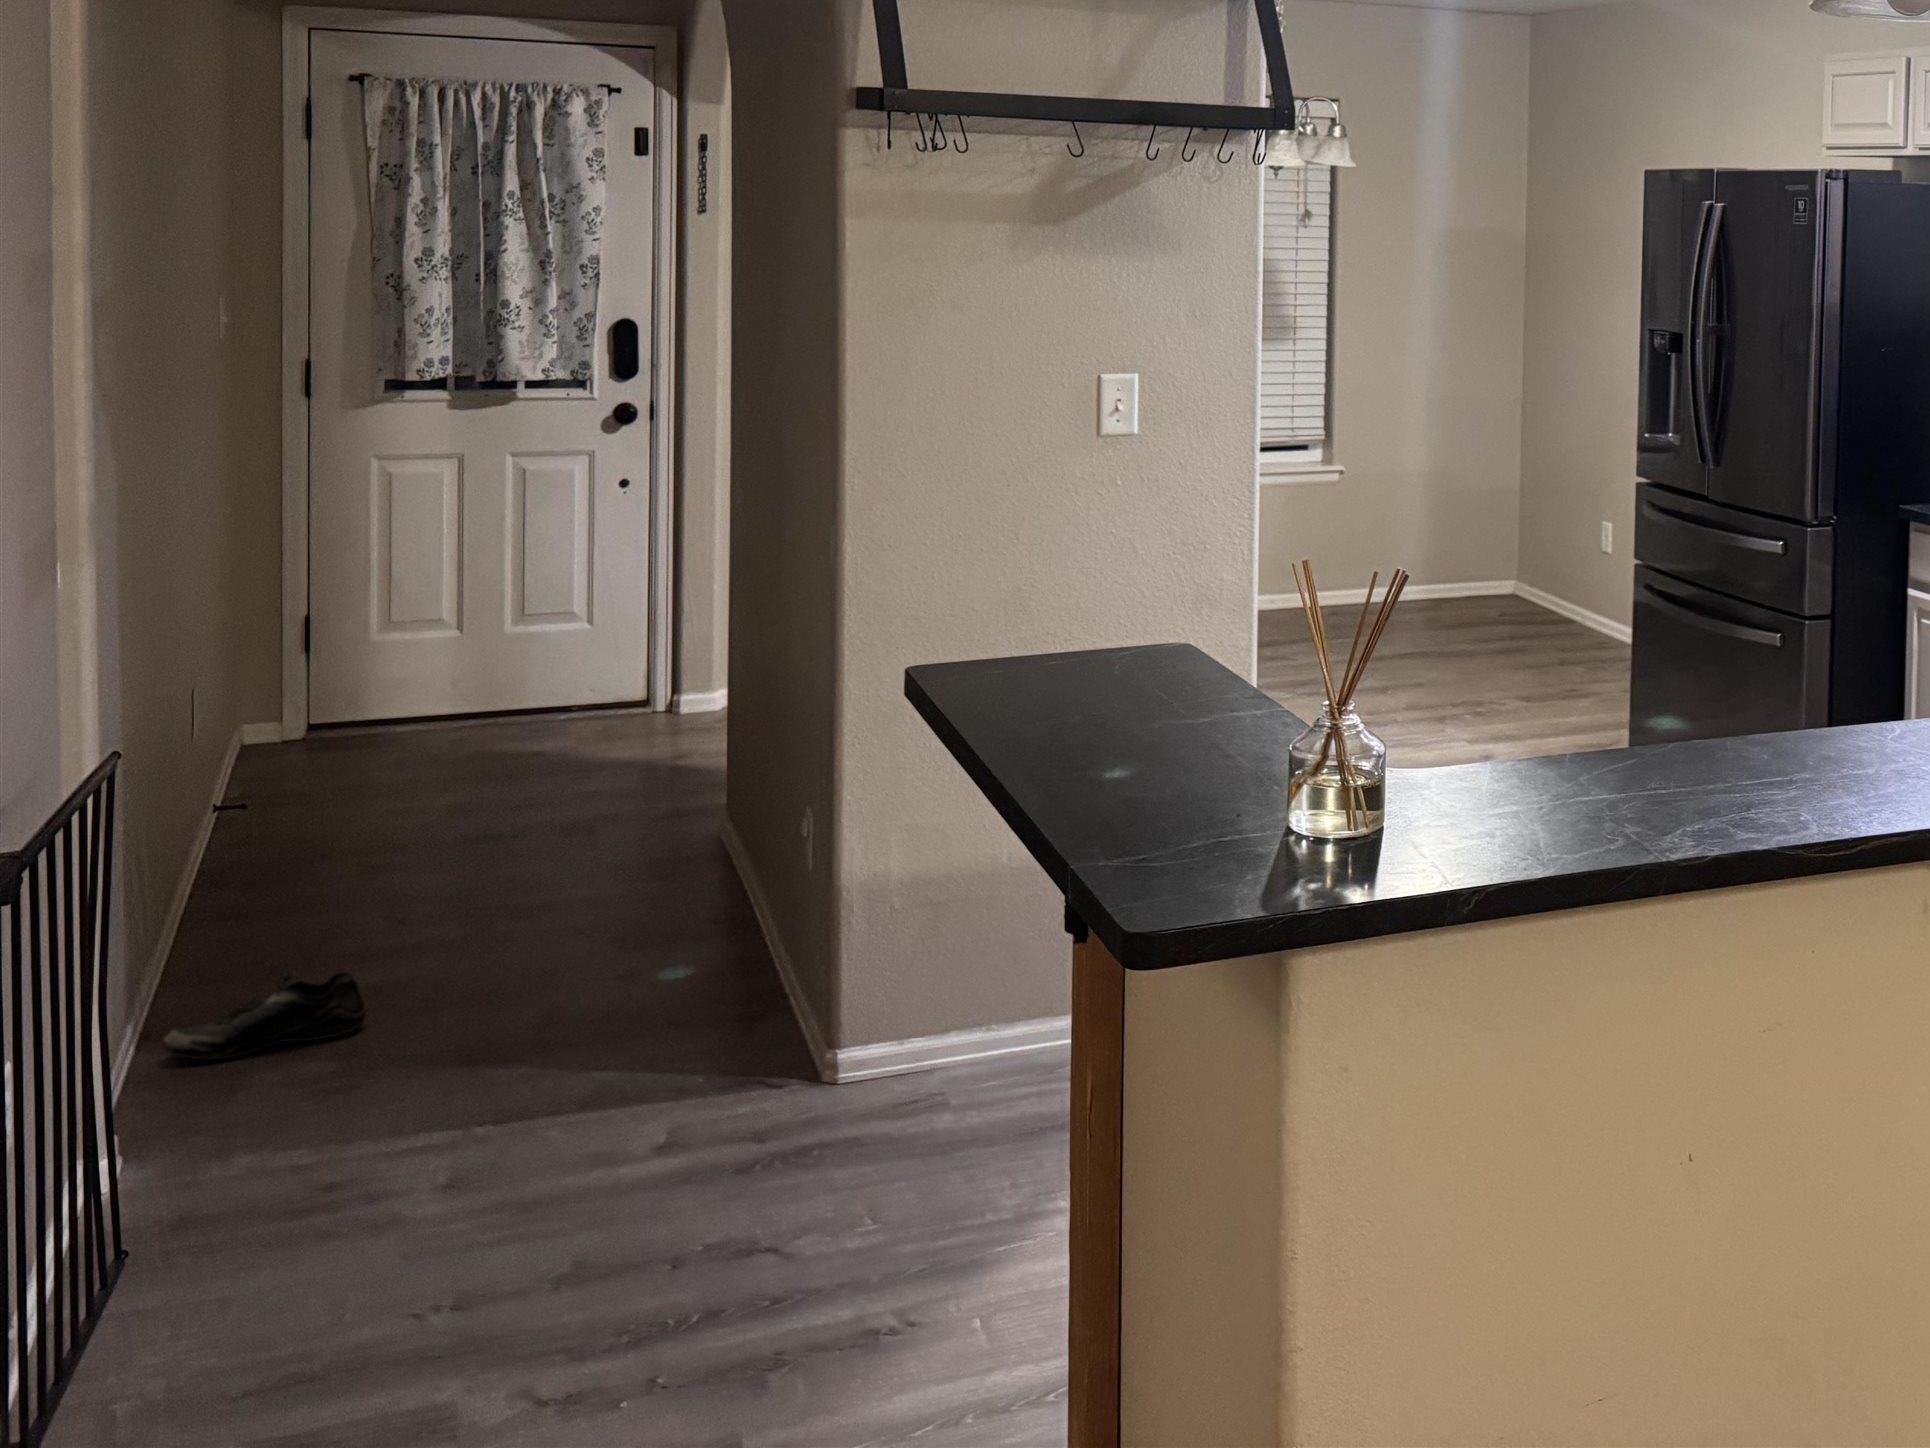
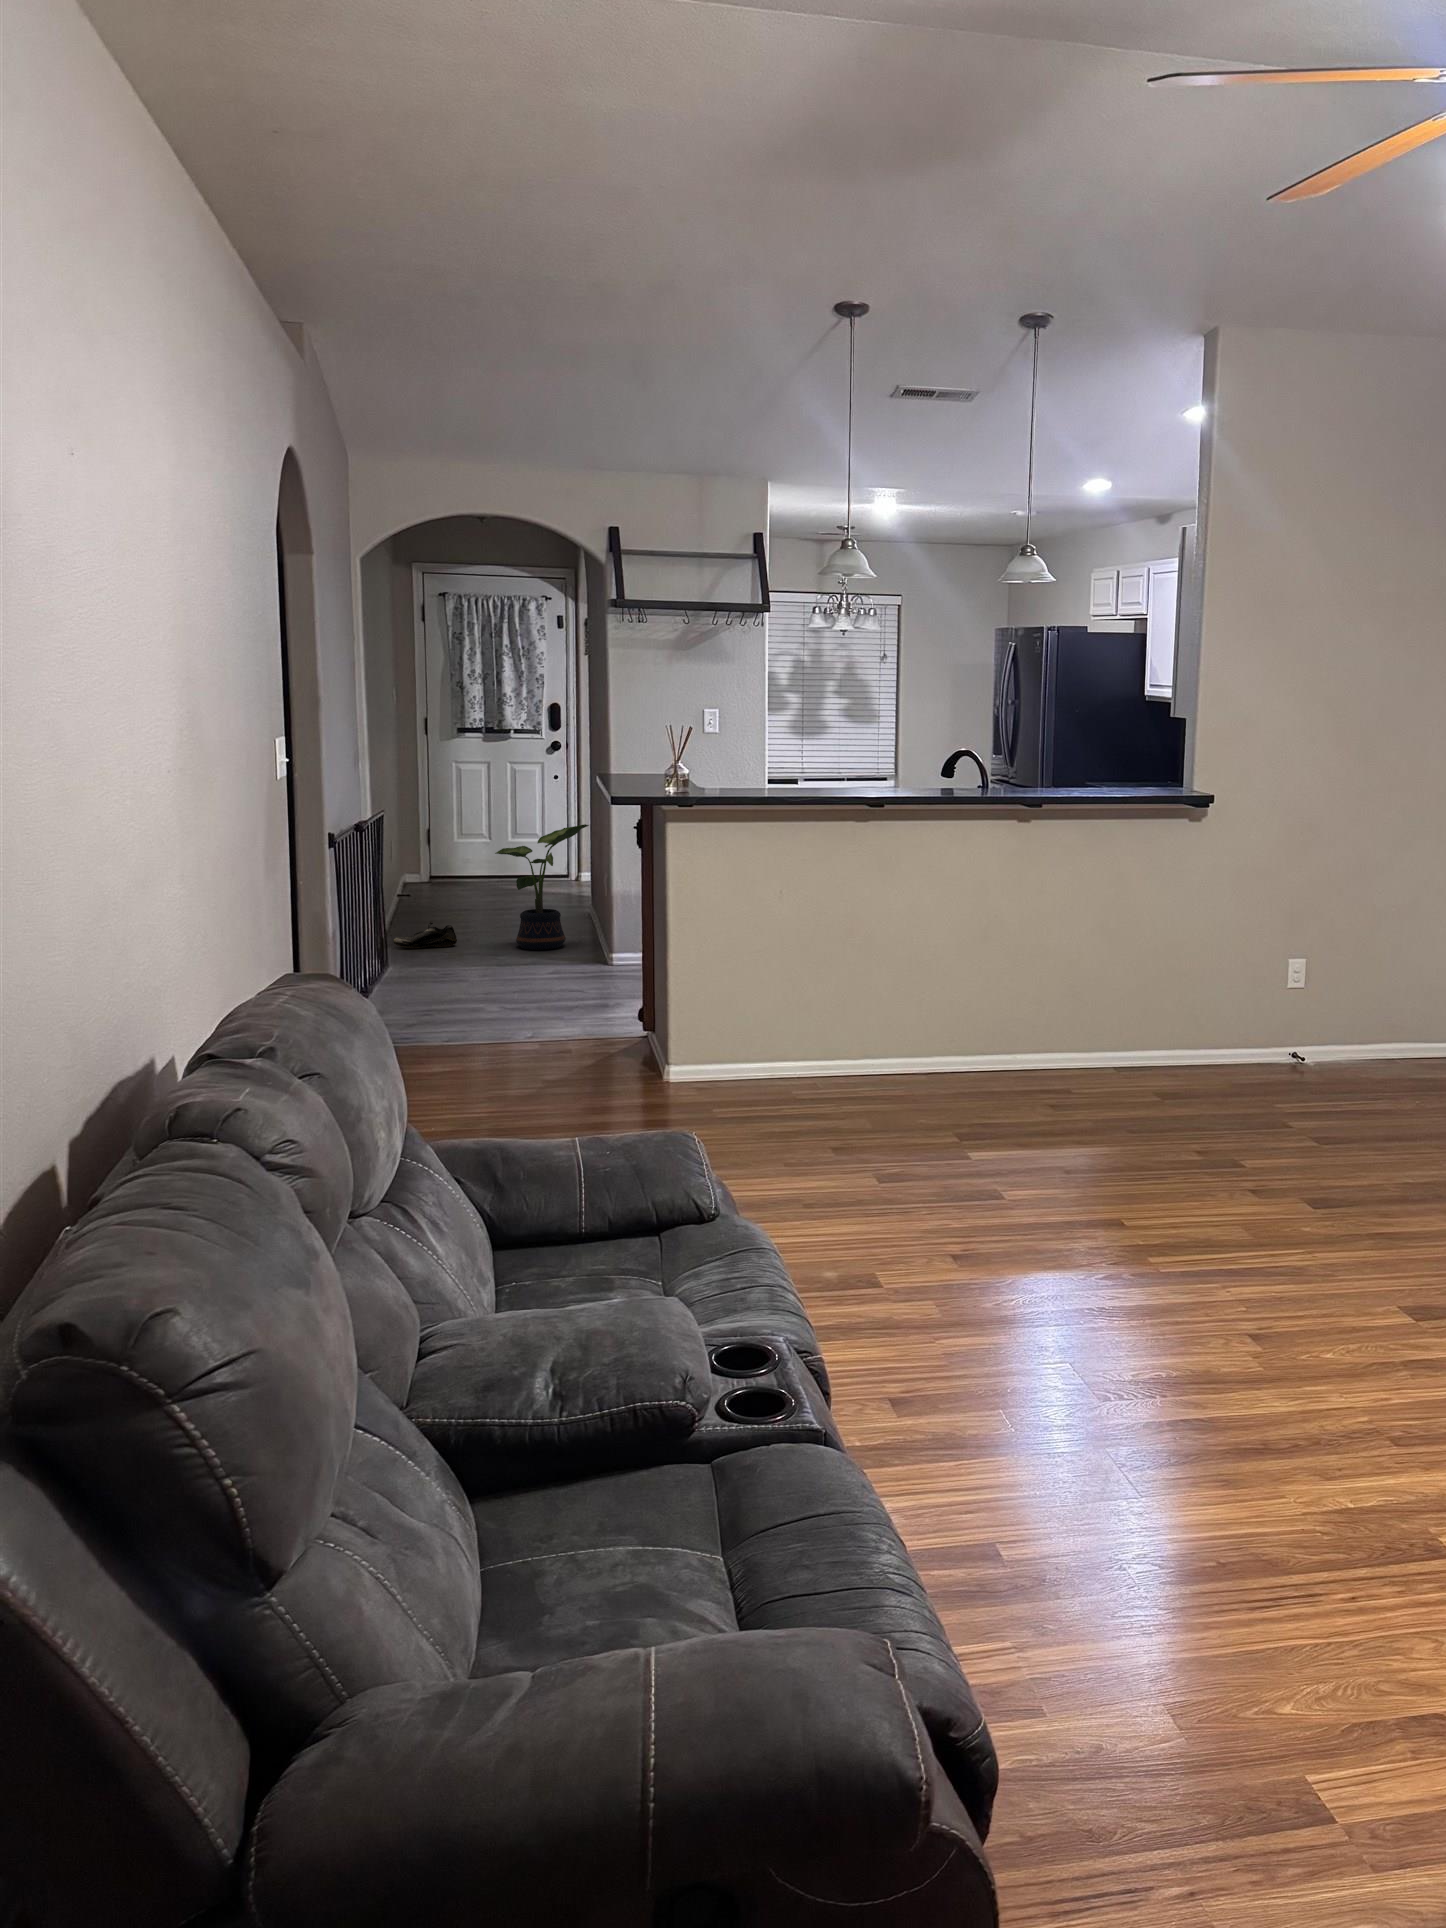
potted plant: none [486,663,755,1026] -> present [495,824,589,950]

